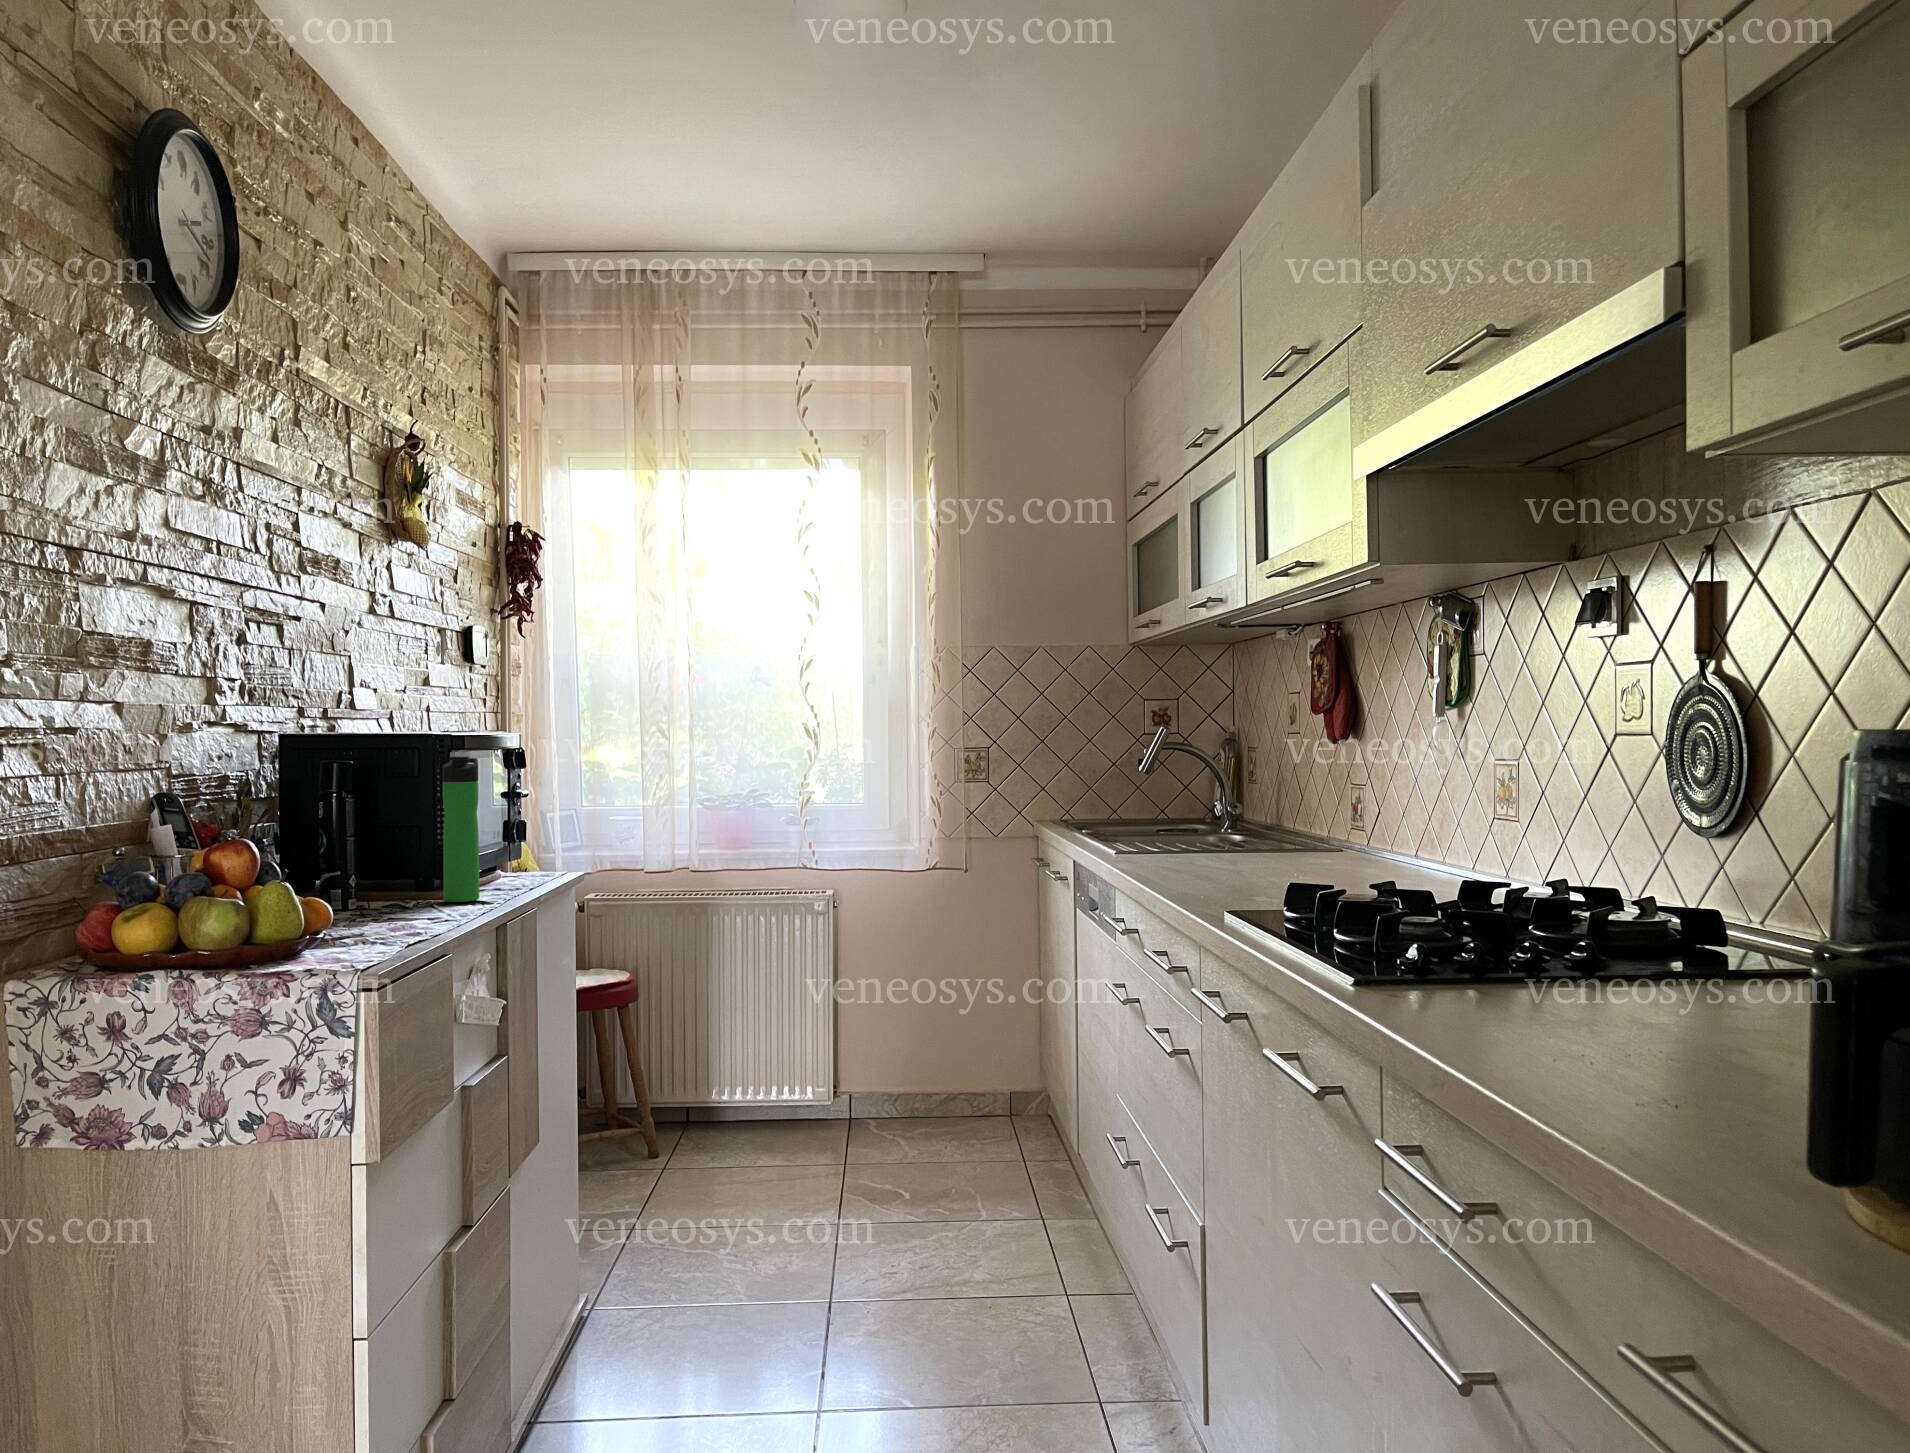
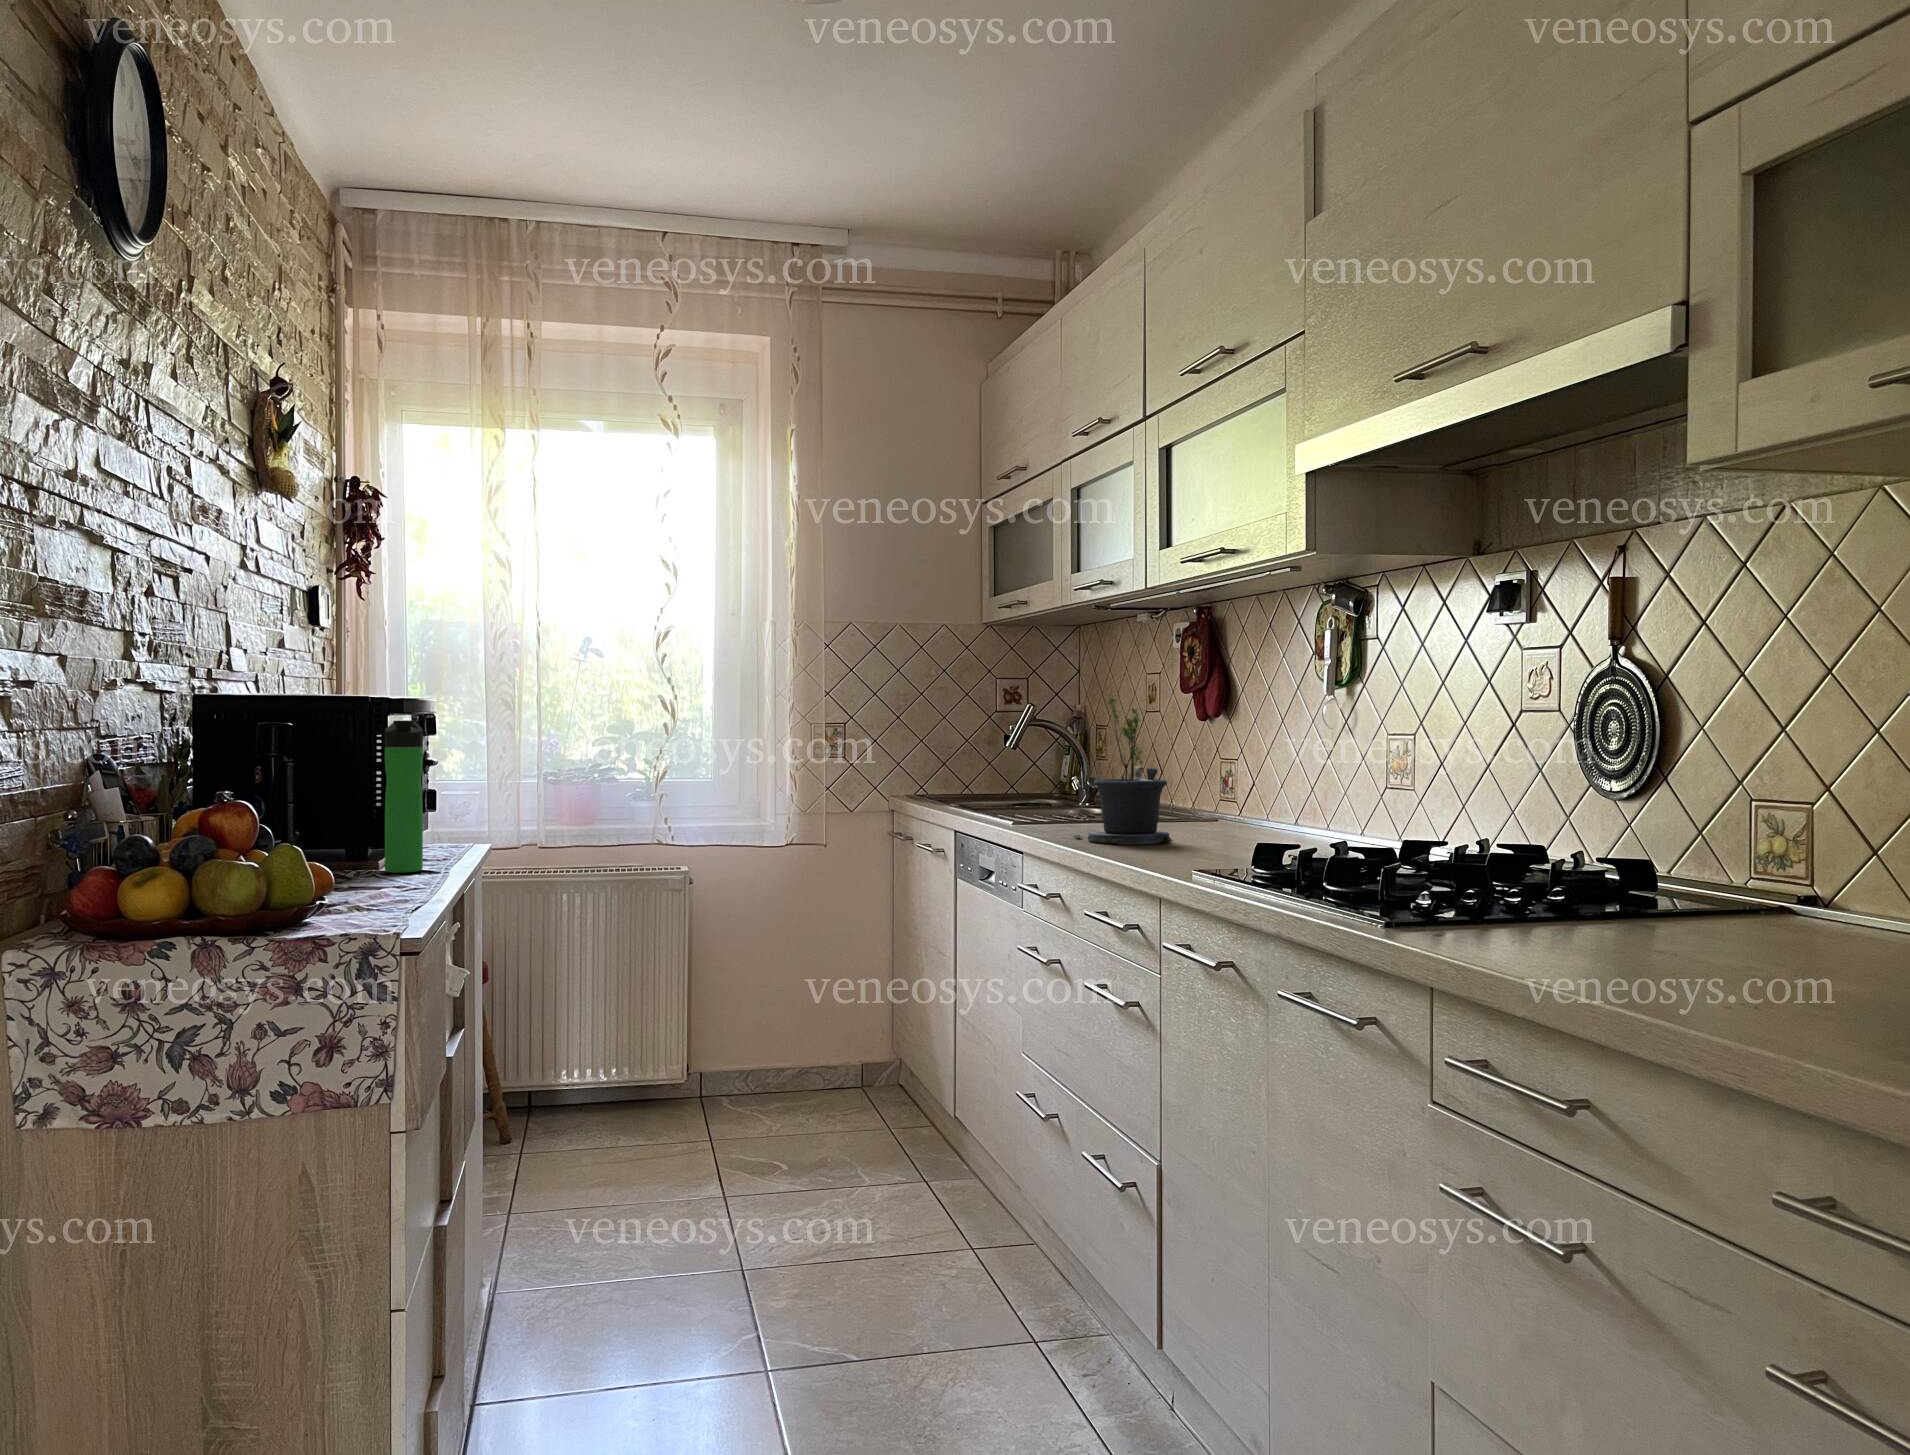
potted plant: none [1159,721,1261,880] -> present [1073,695,1173,845]

